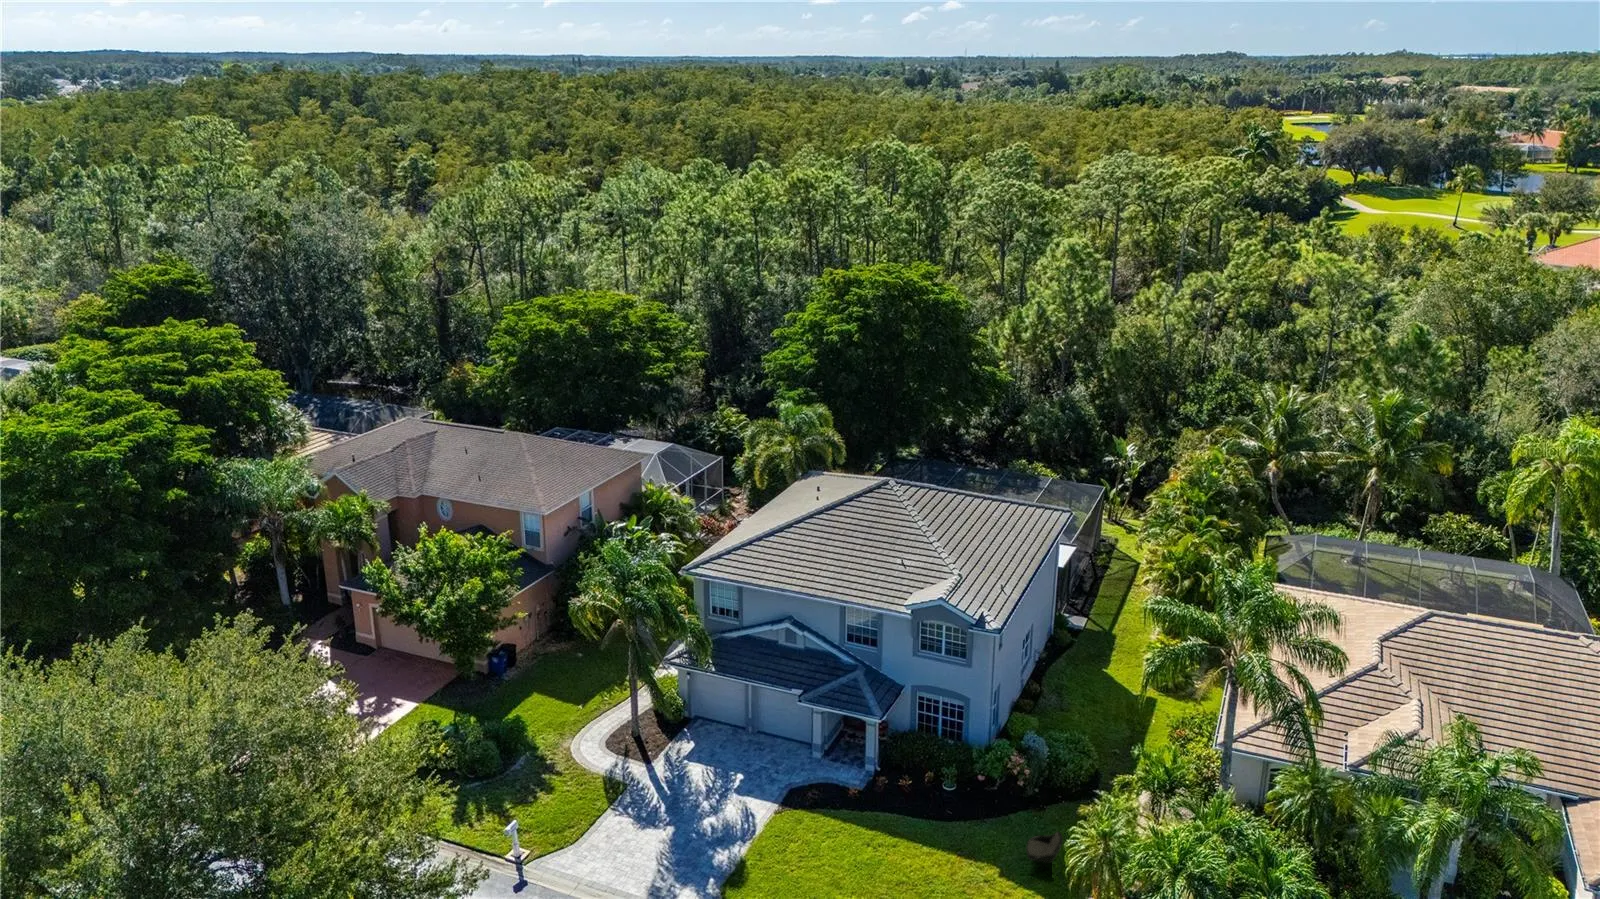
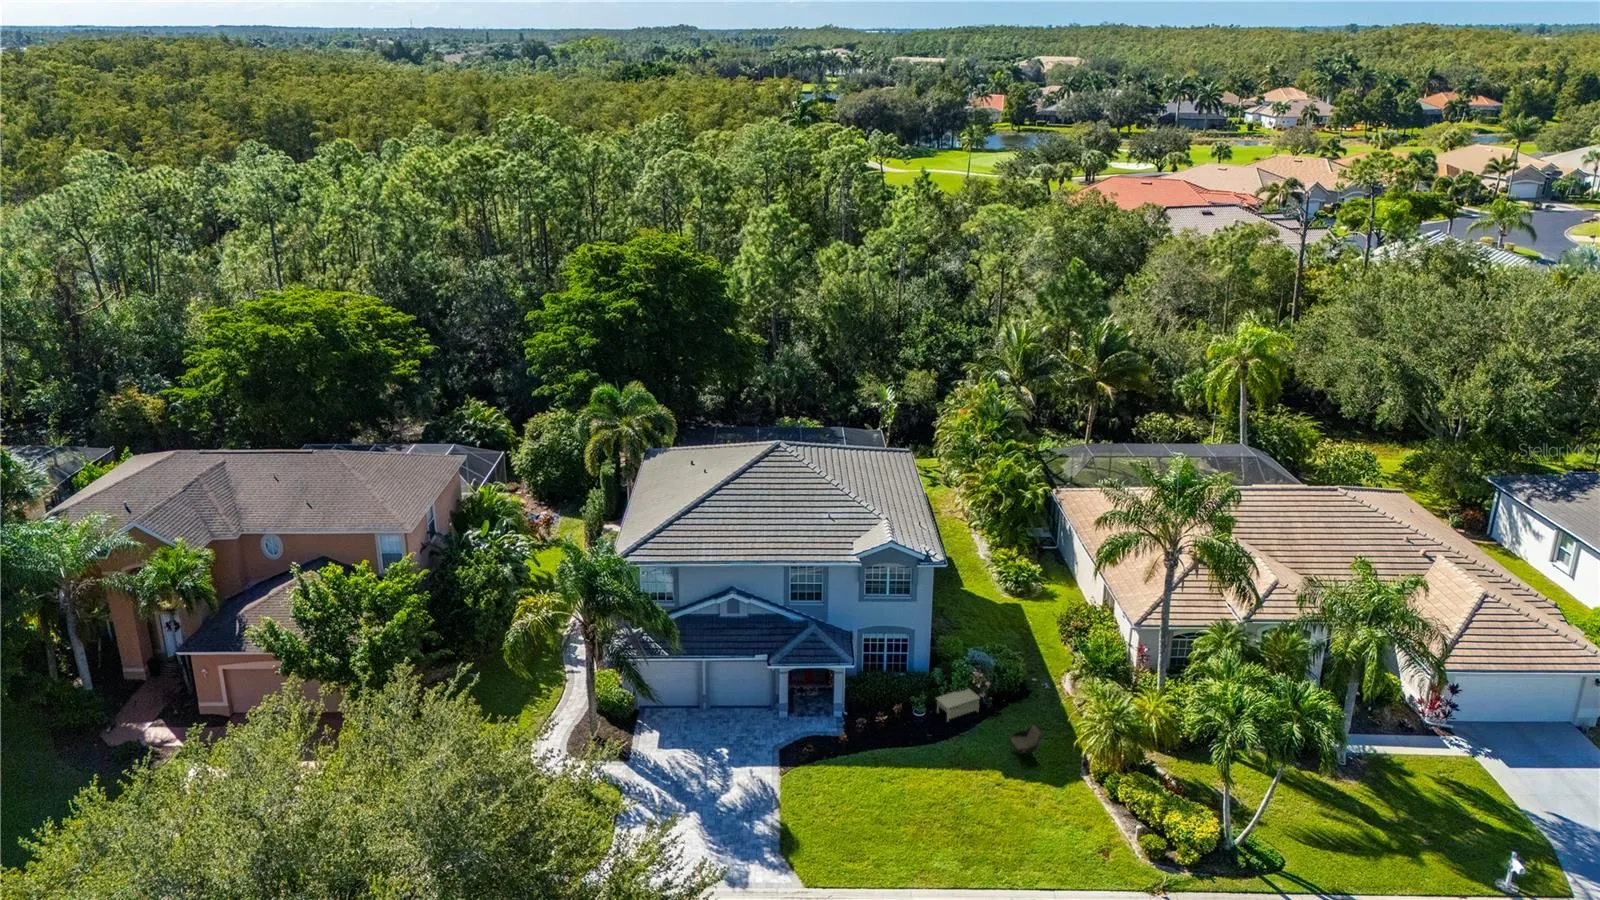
storage bench: none [975,776,1024,807] -> present [936,689,980,721]

